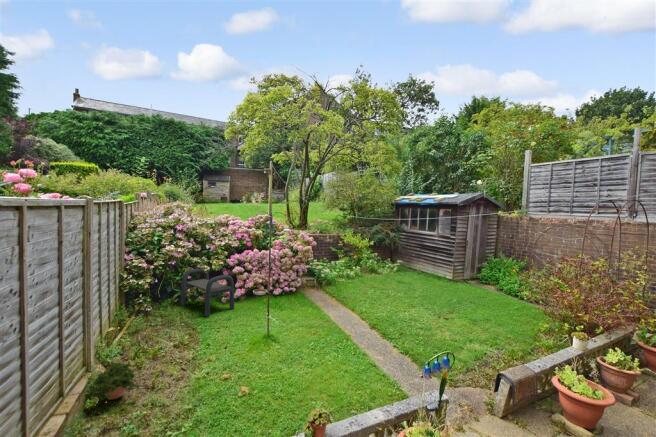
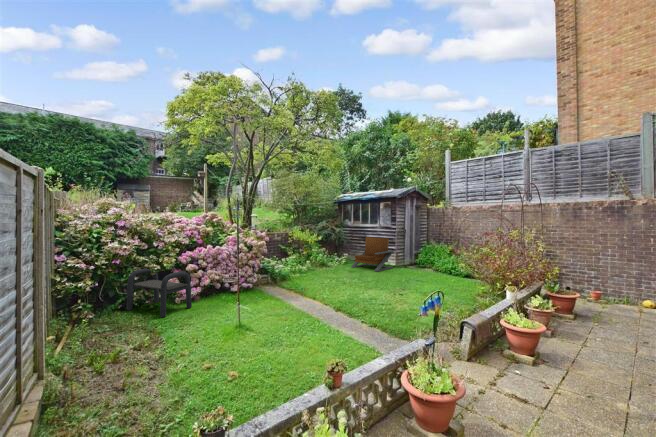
lounge chair: none [403,245,451,285] -> present [351,237,393,272]
potted plant: present [88,361,140,400] -> none [38,362,114,411]

